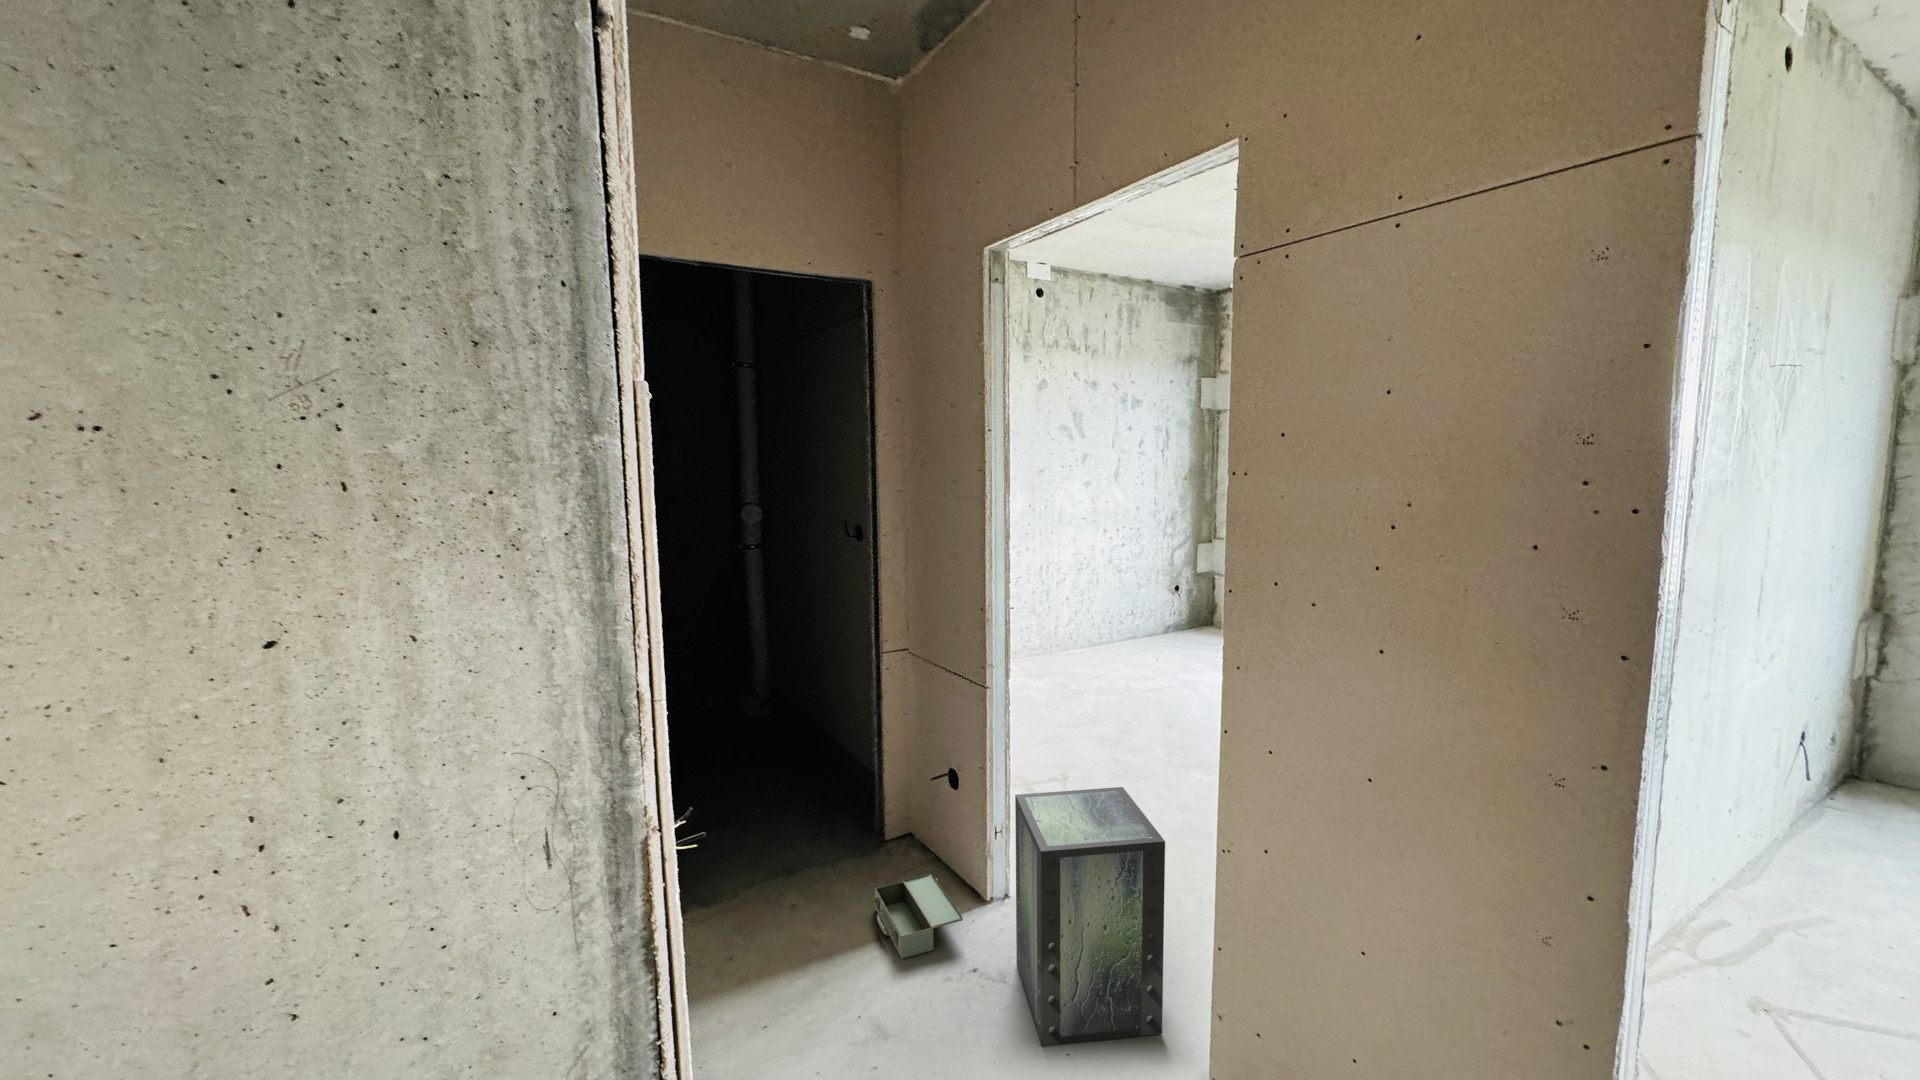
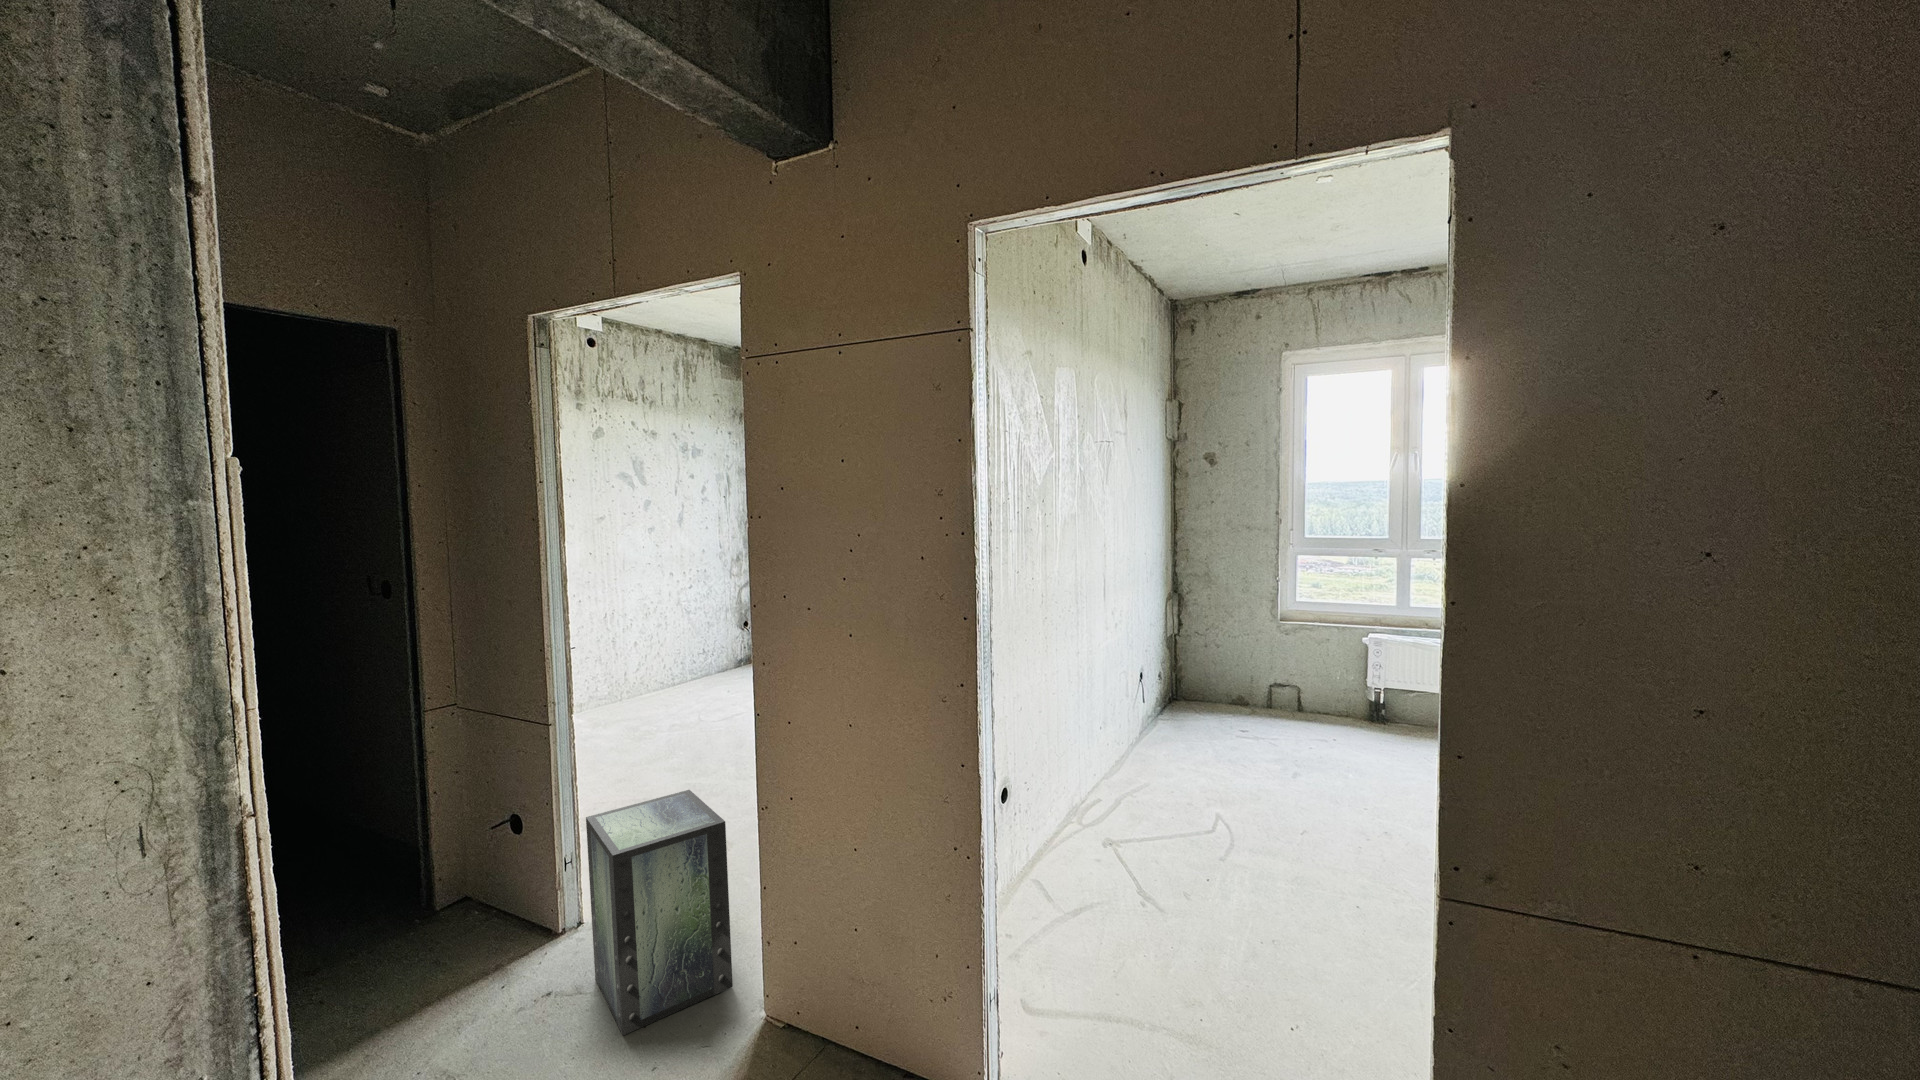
toolbox: present [874,873,963,959] -> none [428,925,536,1014]

